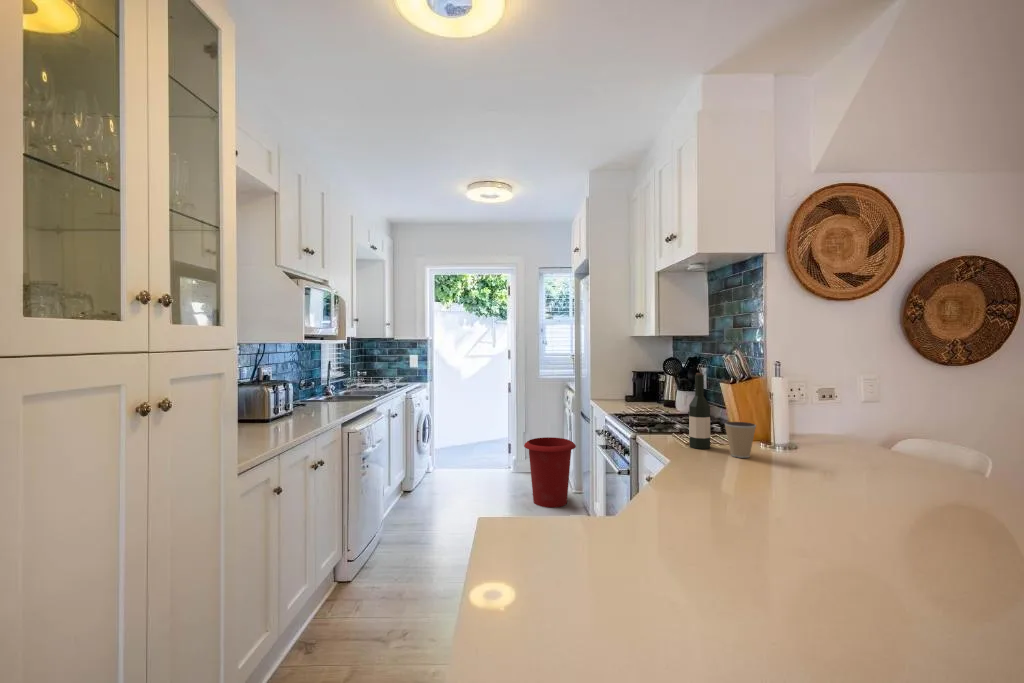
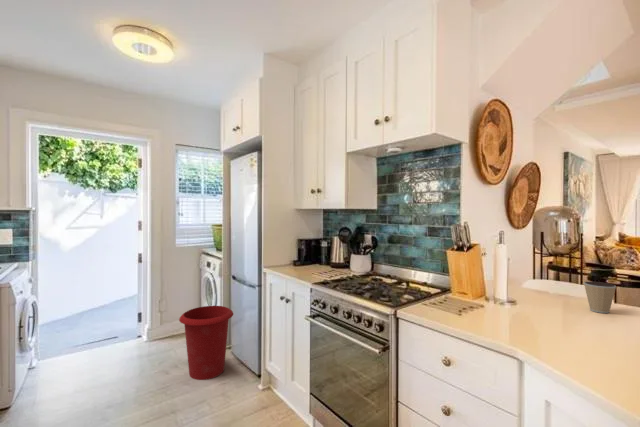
wine bottle: present [689,373,710,449] -> none [465,245,486,321]
coffee cup: present [725,422,756,458] -> present [584,282,616,313]

